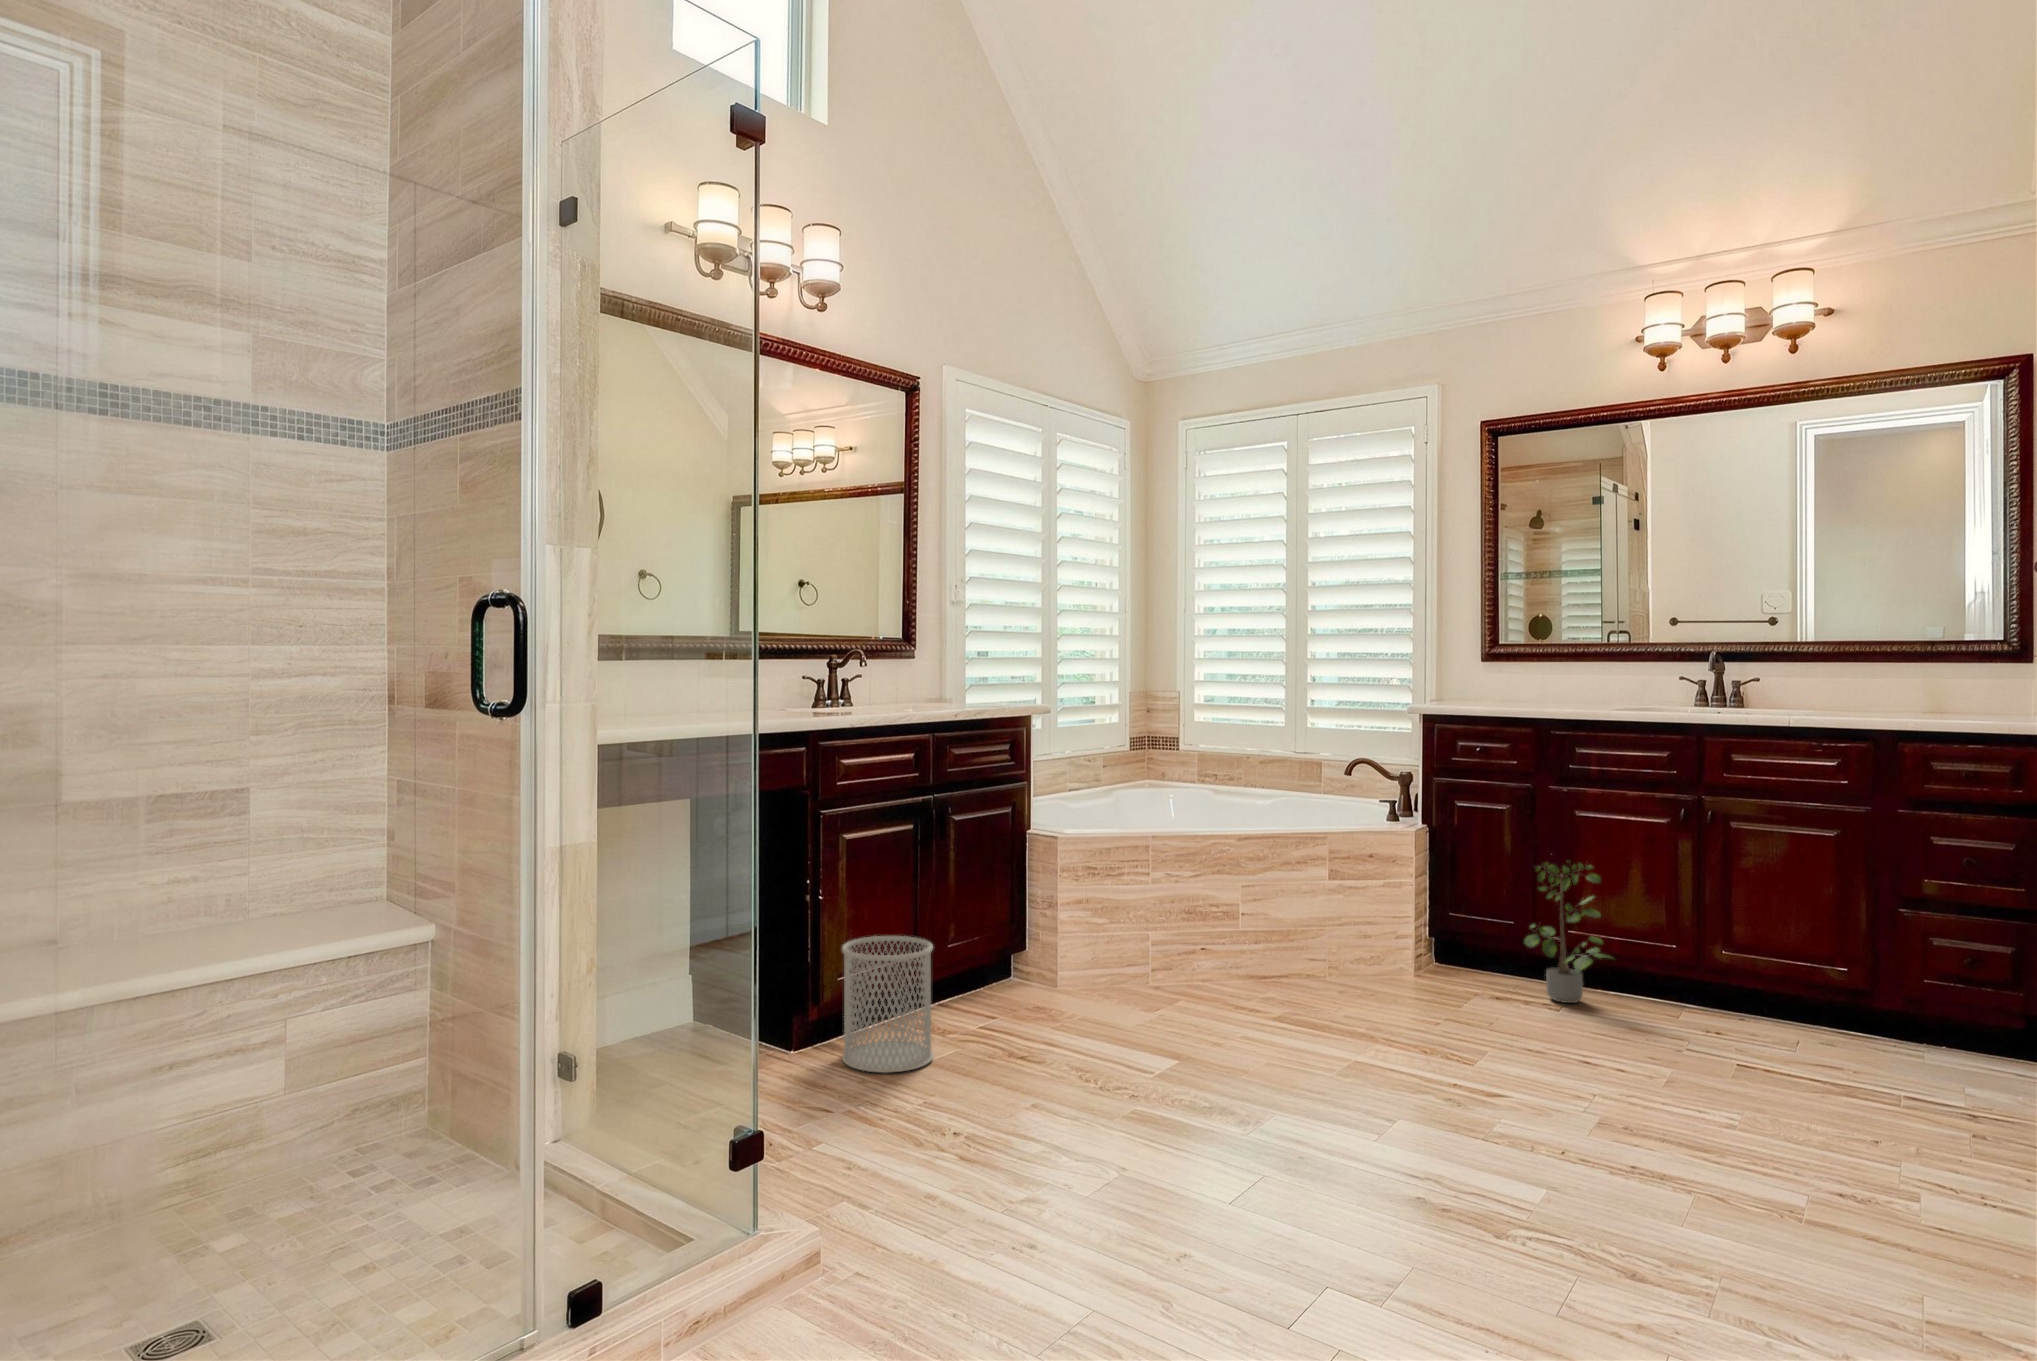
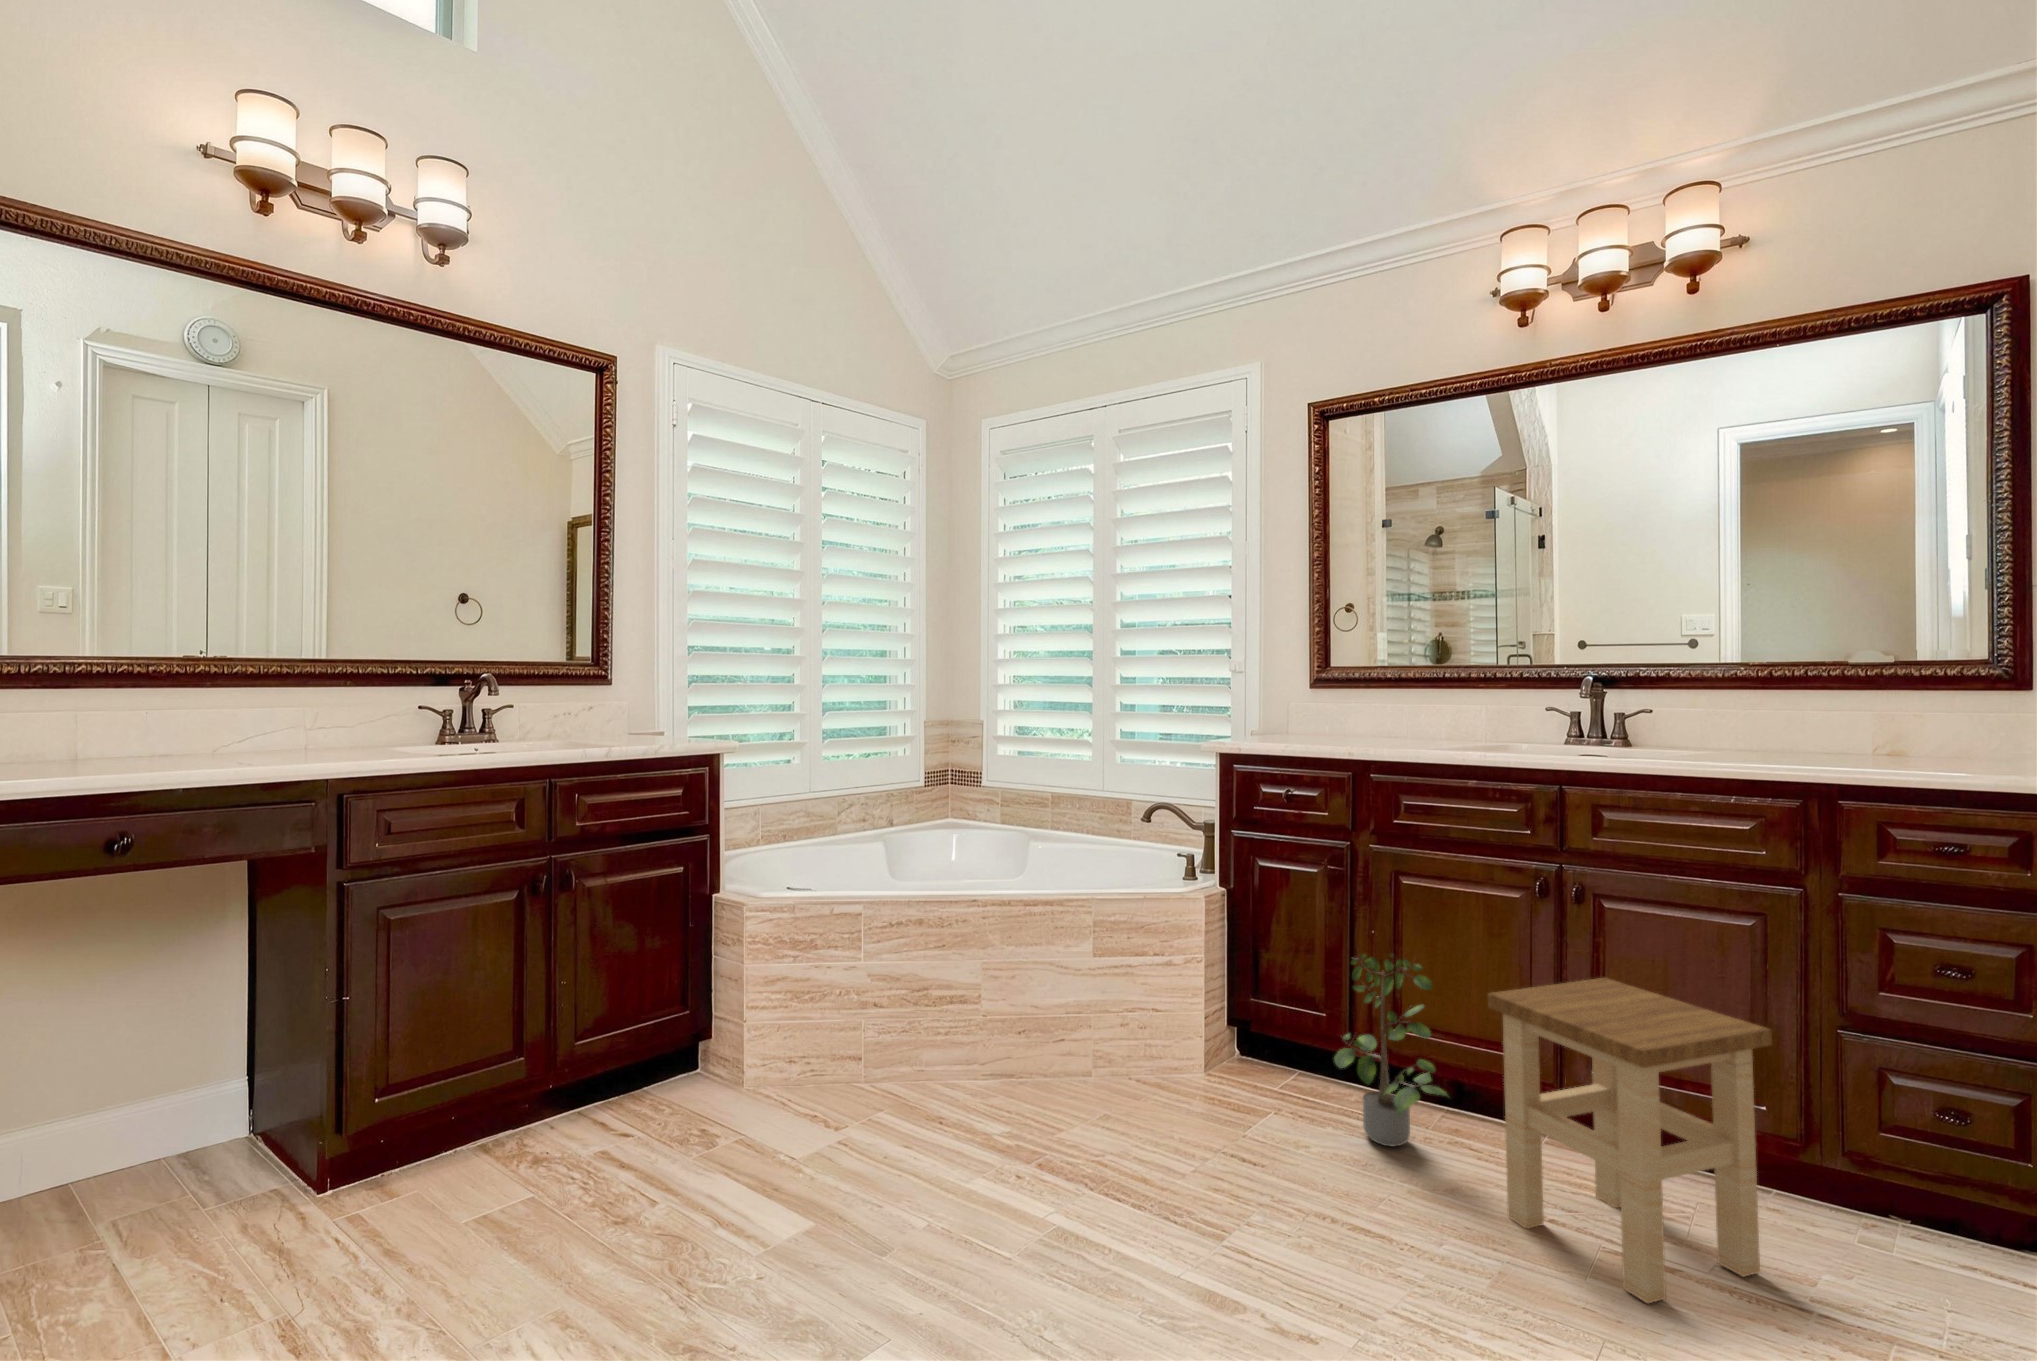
stool: none [1646,868,1842,1063] -> present [1488,978,1772,1304]
wastebasket: present [842,936,933,1073] -> none [298,1075,453,1305]

